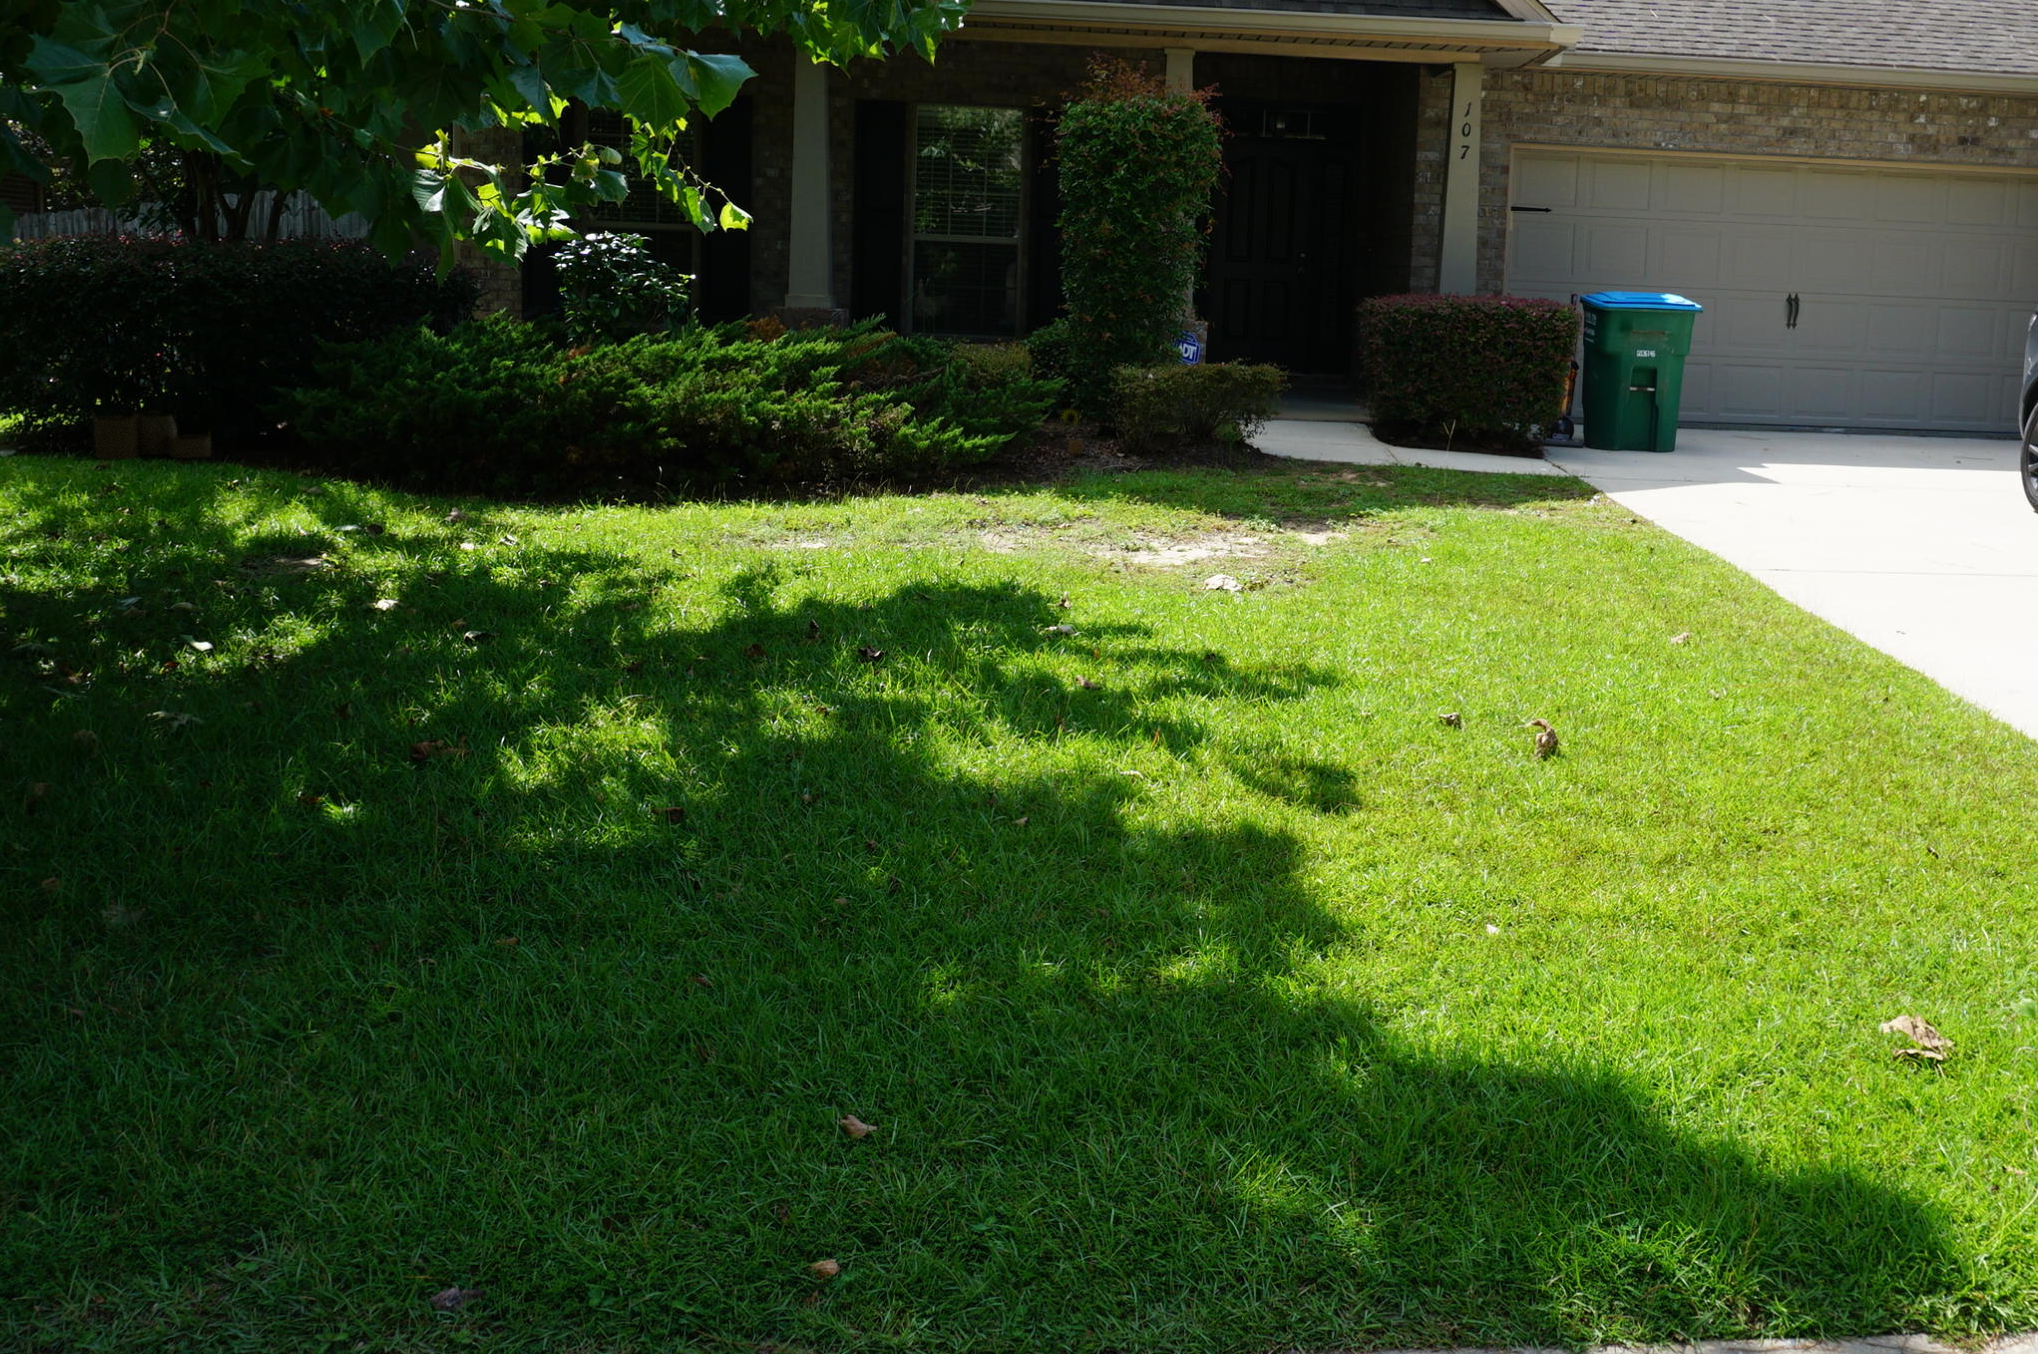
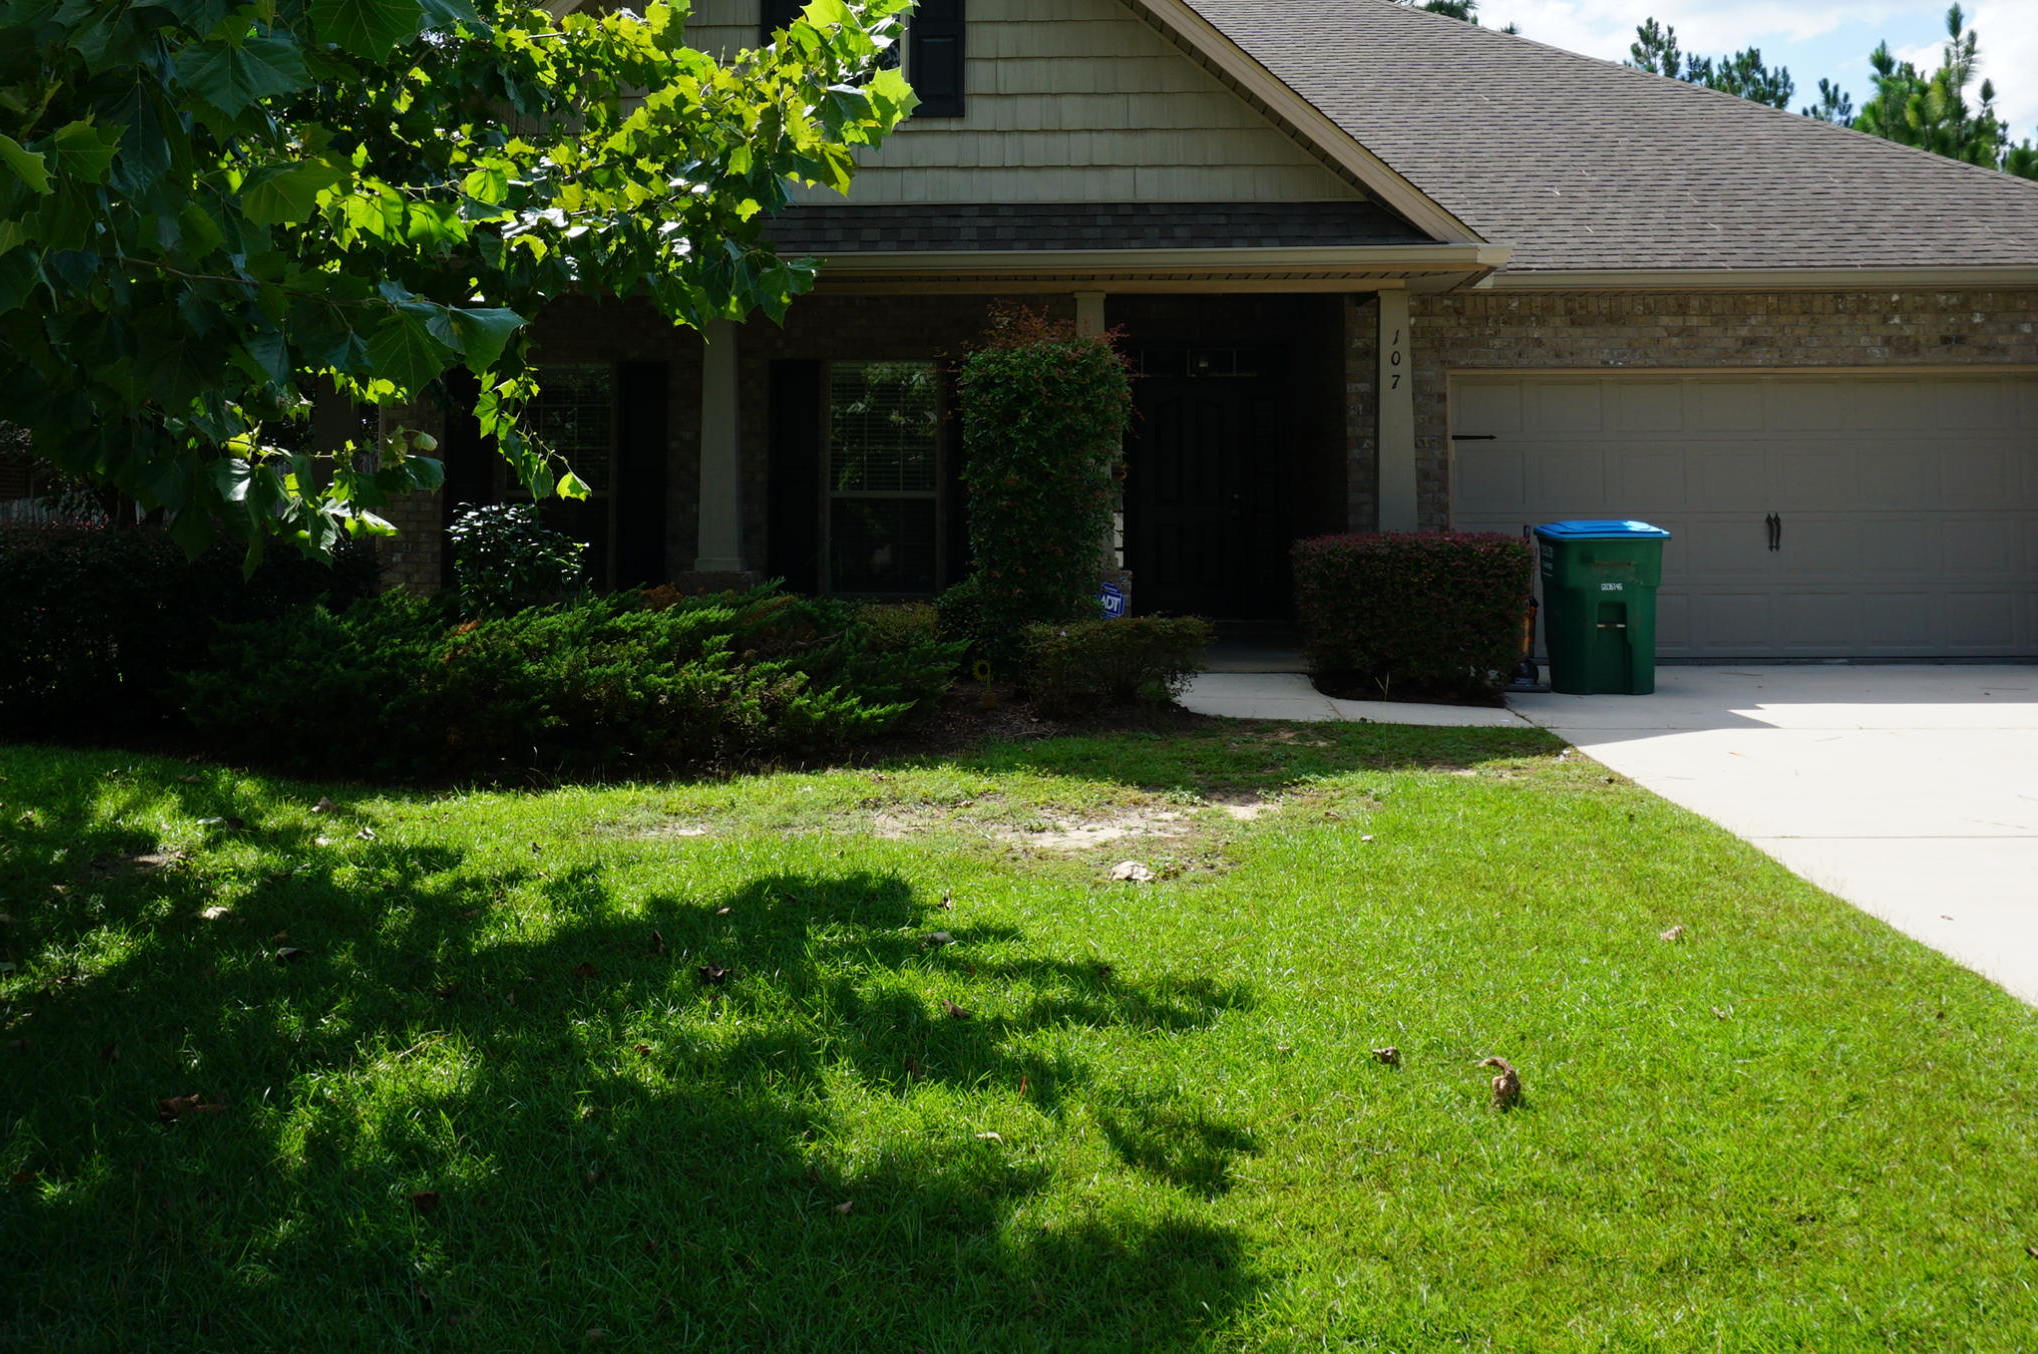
woven basket: present [91,410,211,459] -> none [17,684,127,740]

